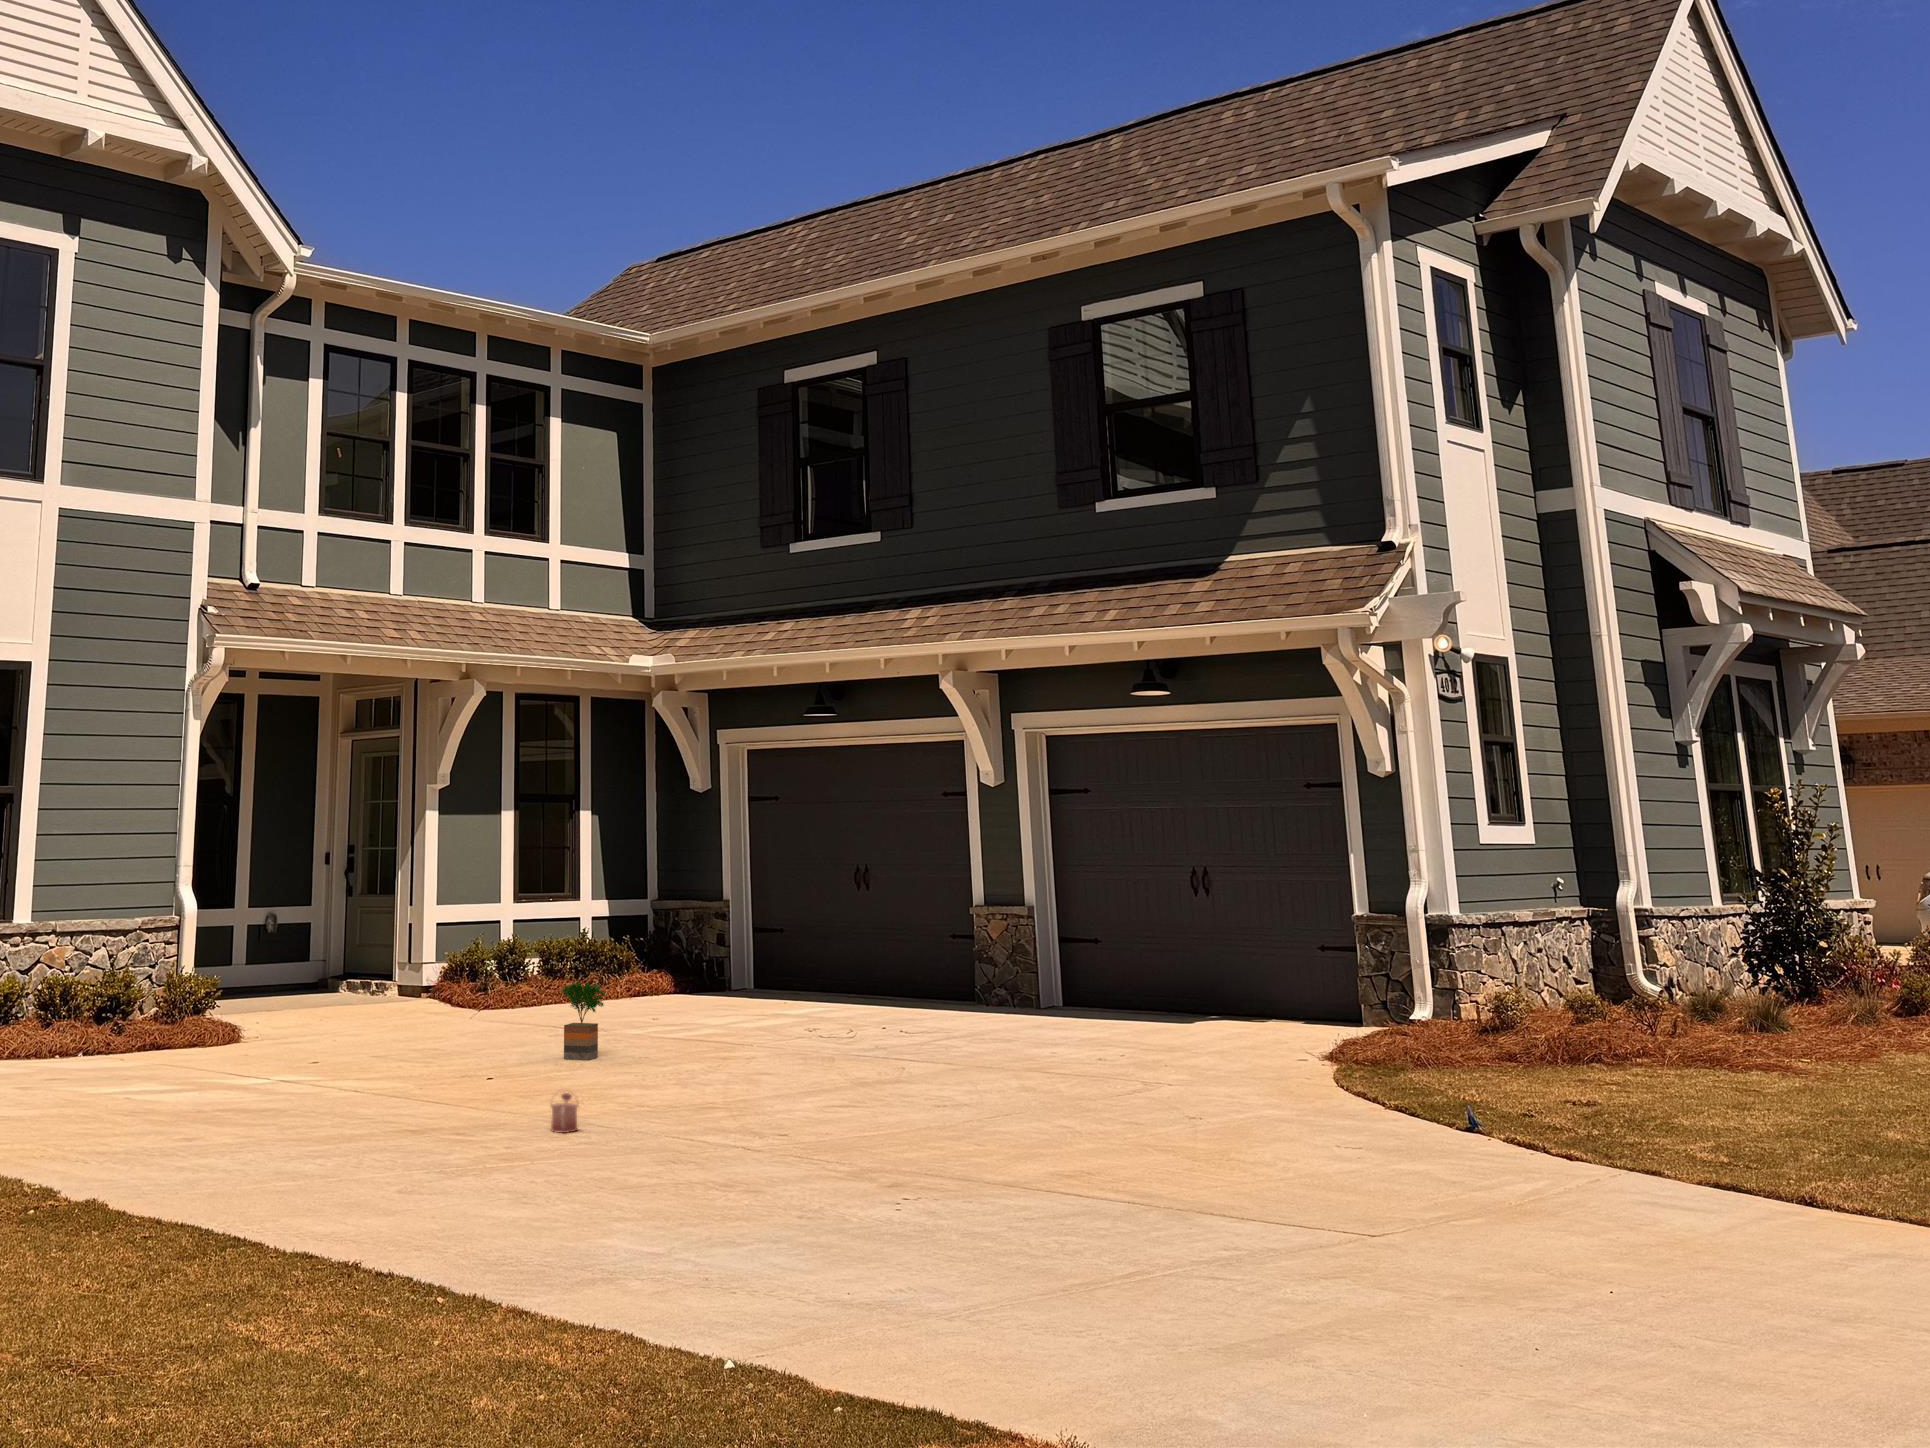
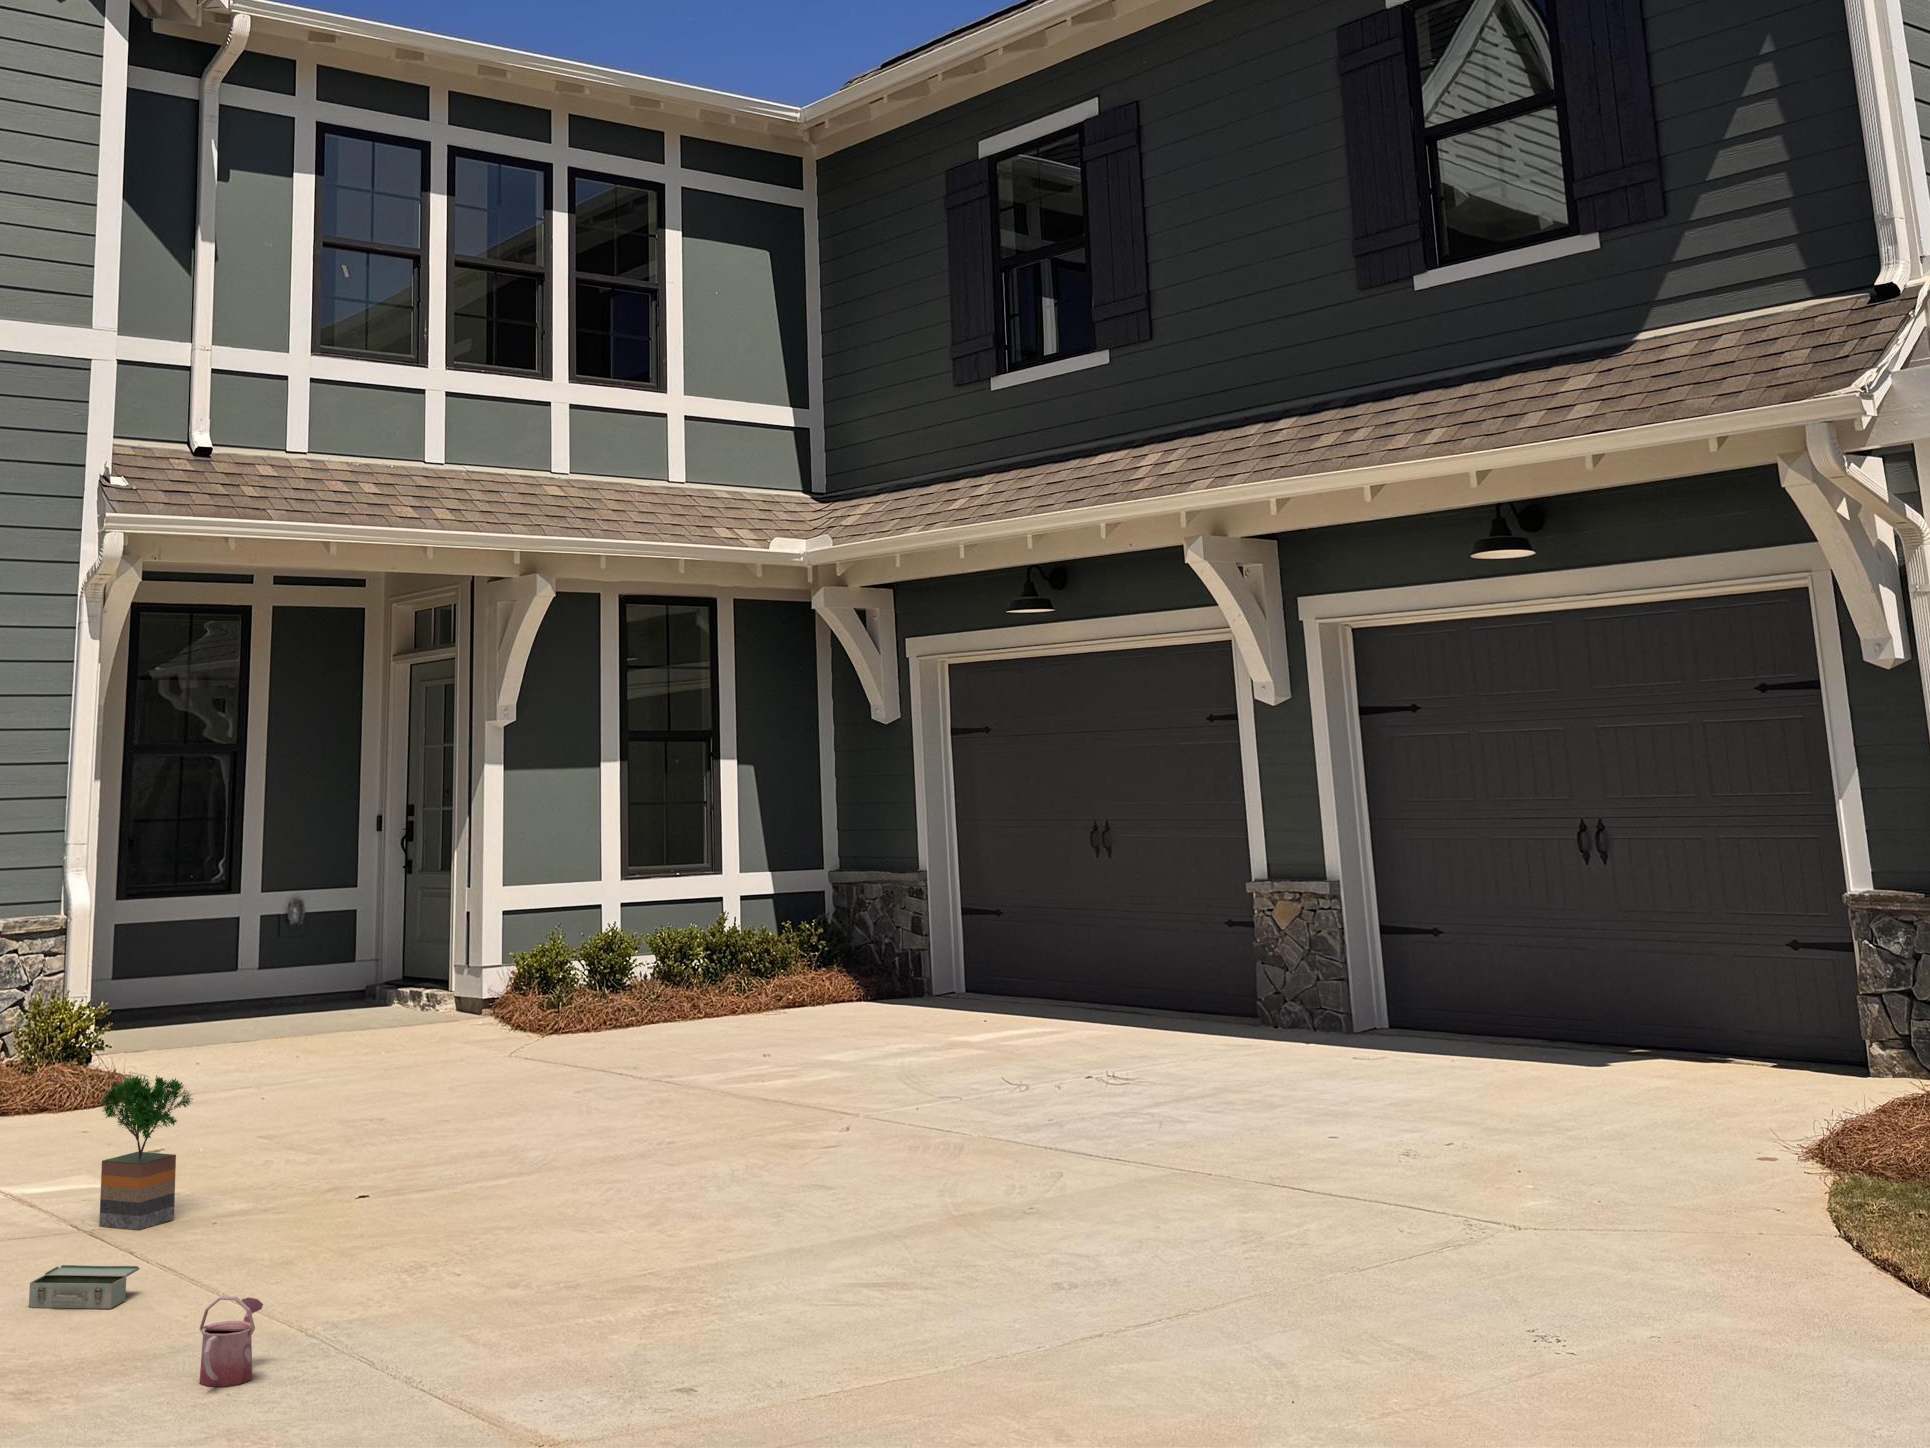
potted tree: present [562,982,606,1060] -> present [99,1076,193,1230]
toolbox: none [407,1092,458,1112] -> present [29,1265,139,1309]

